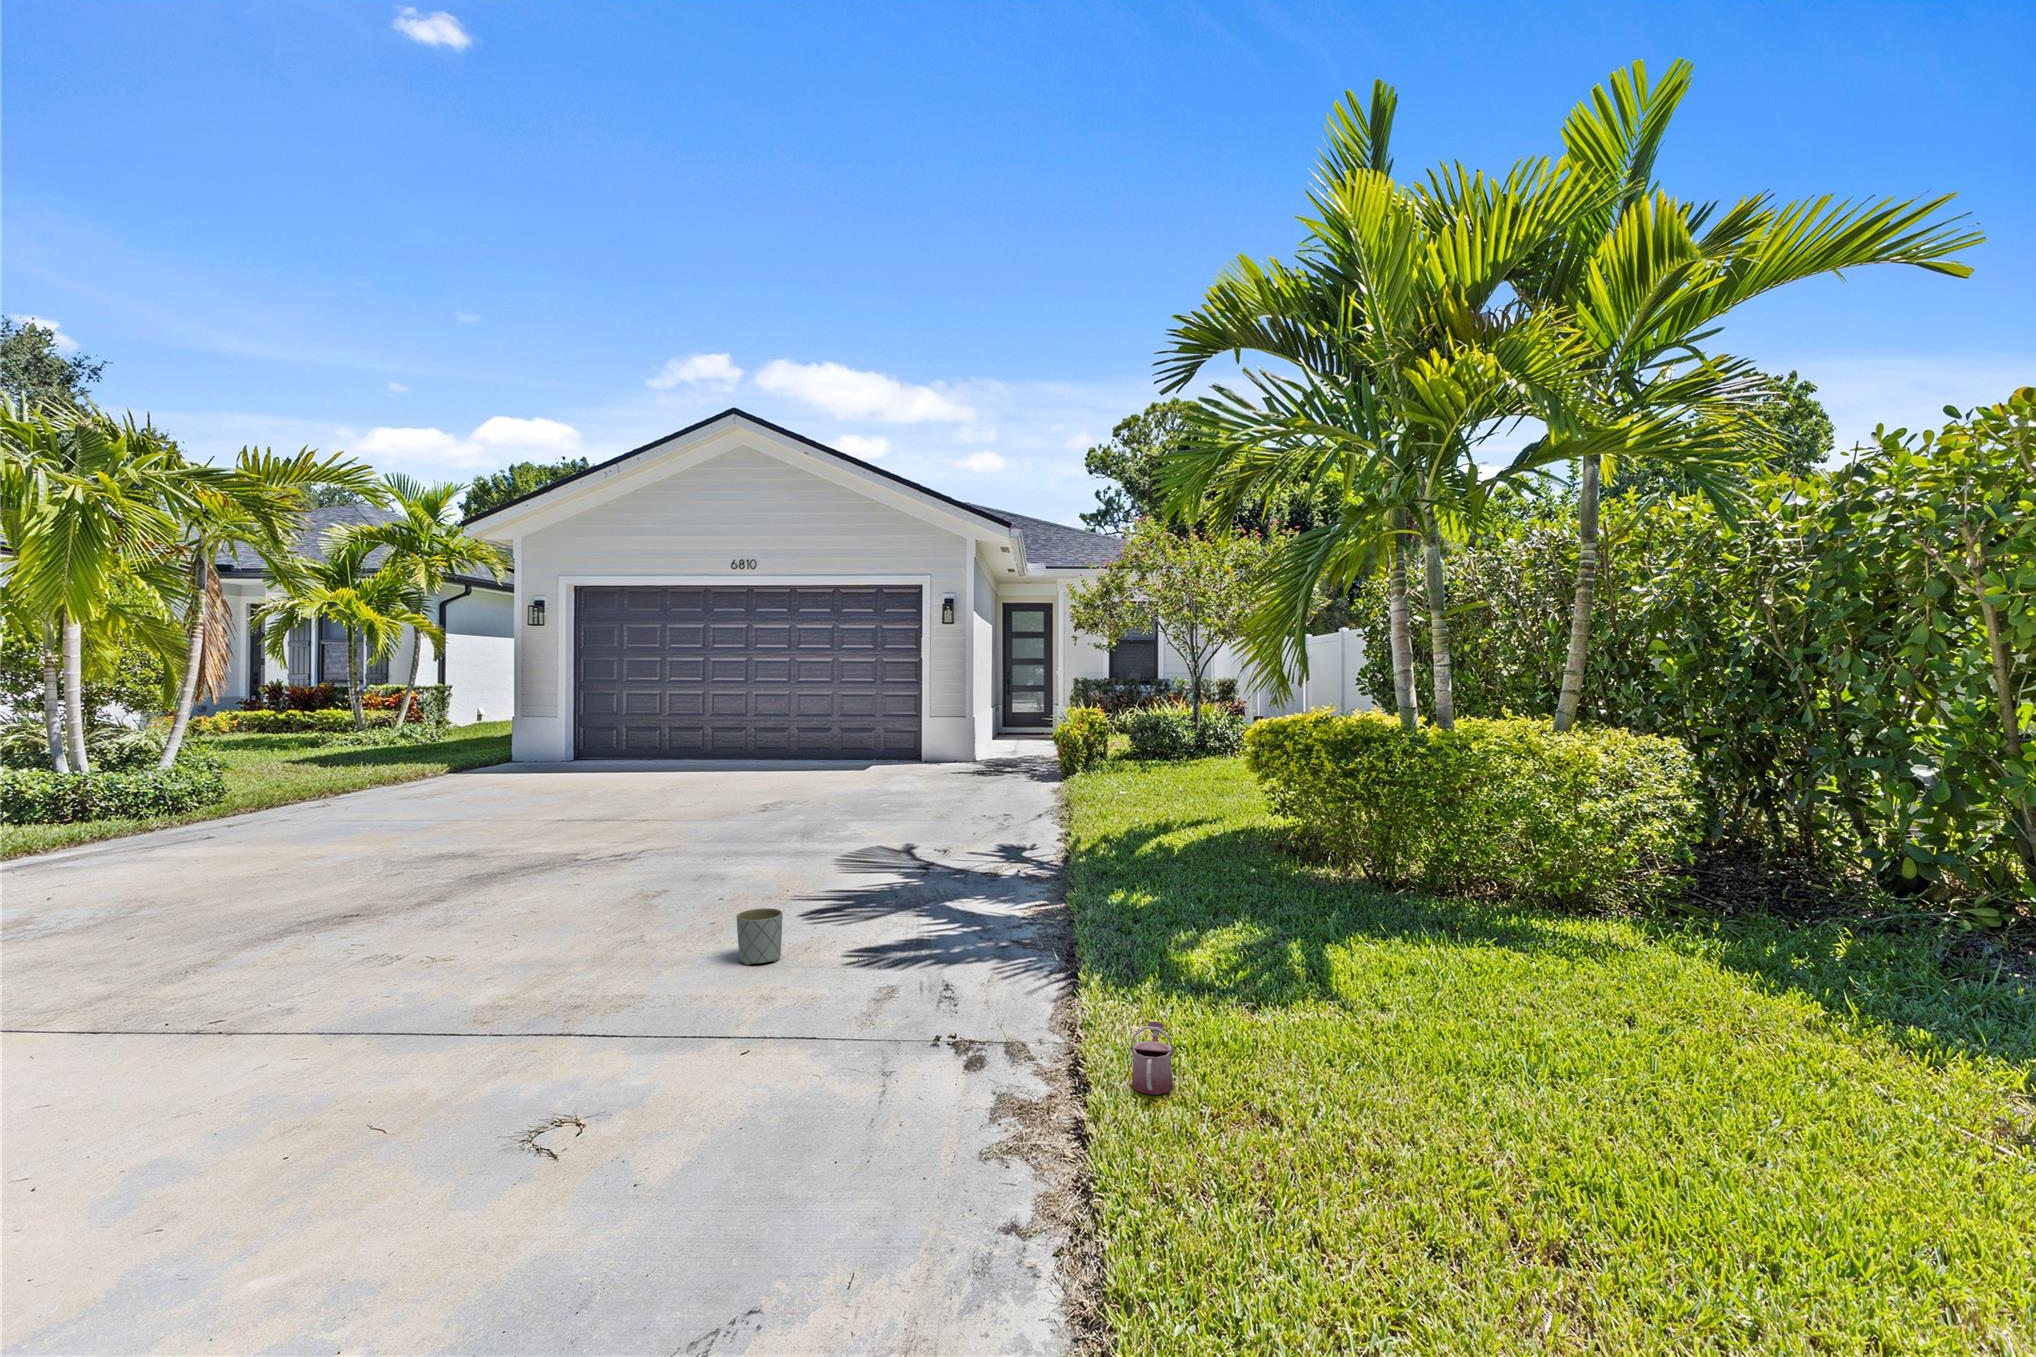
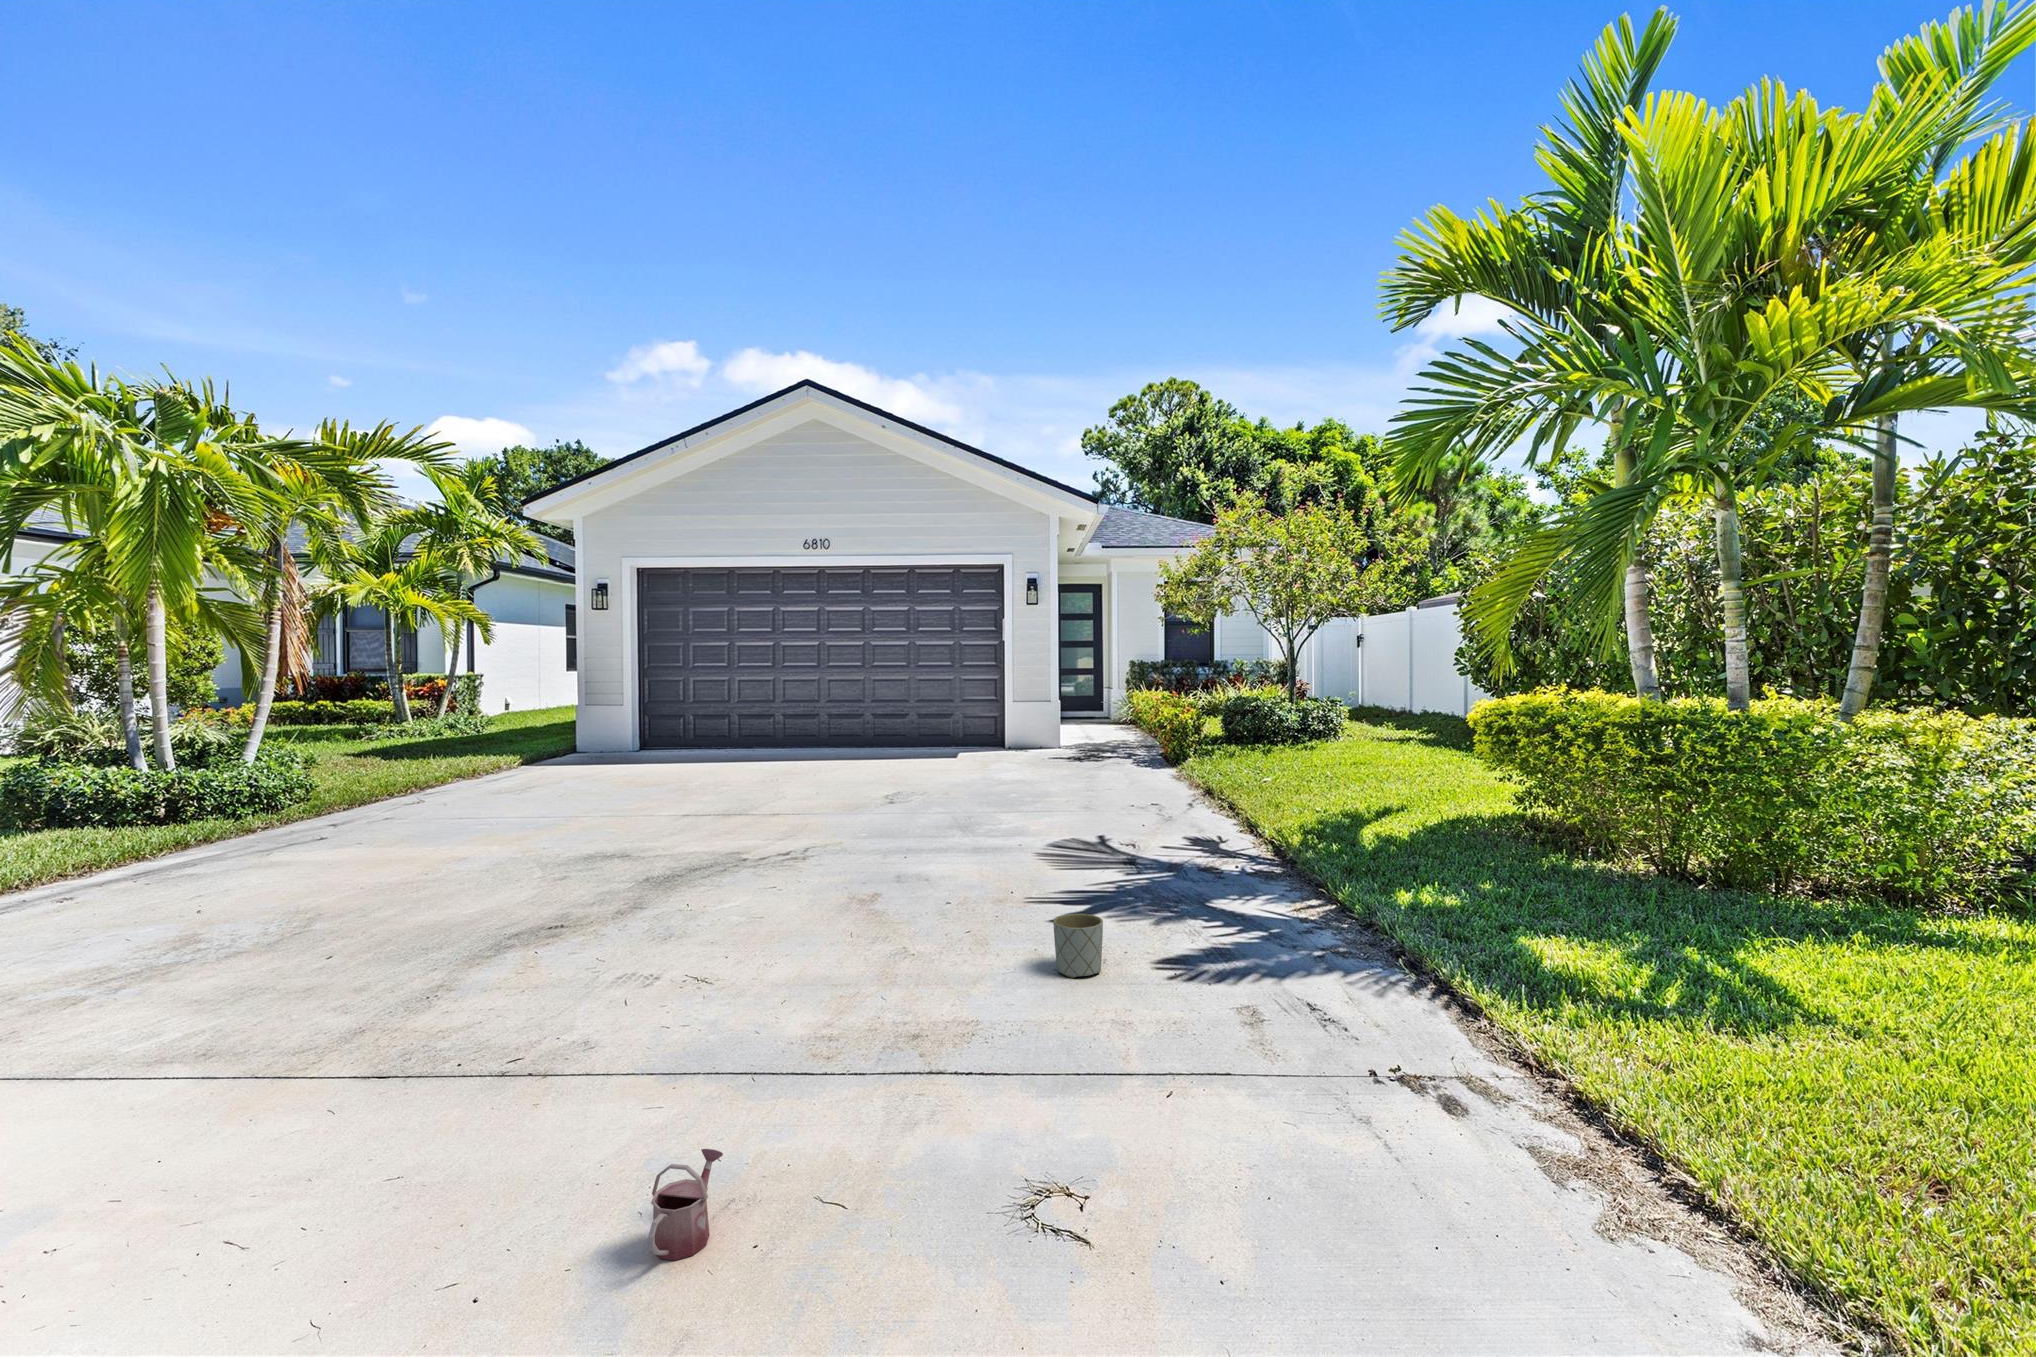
watering can: present [1130,1021,1174,1095] -> present [648,1149,723,1260]

